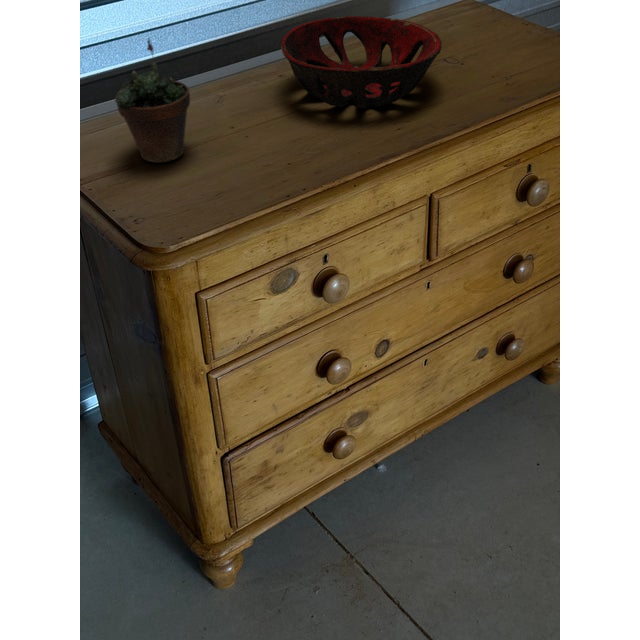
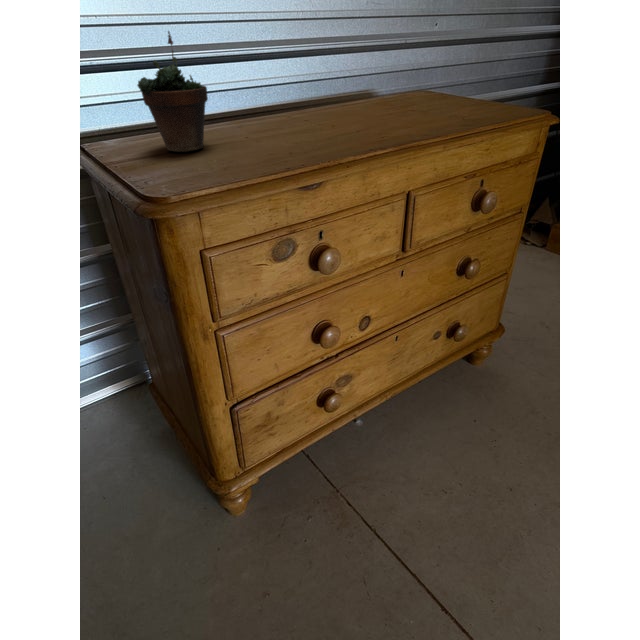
decorative bowl: present [281,16,442,108] -> none [288,71,416,127]

